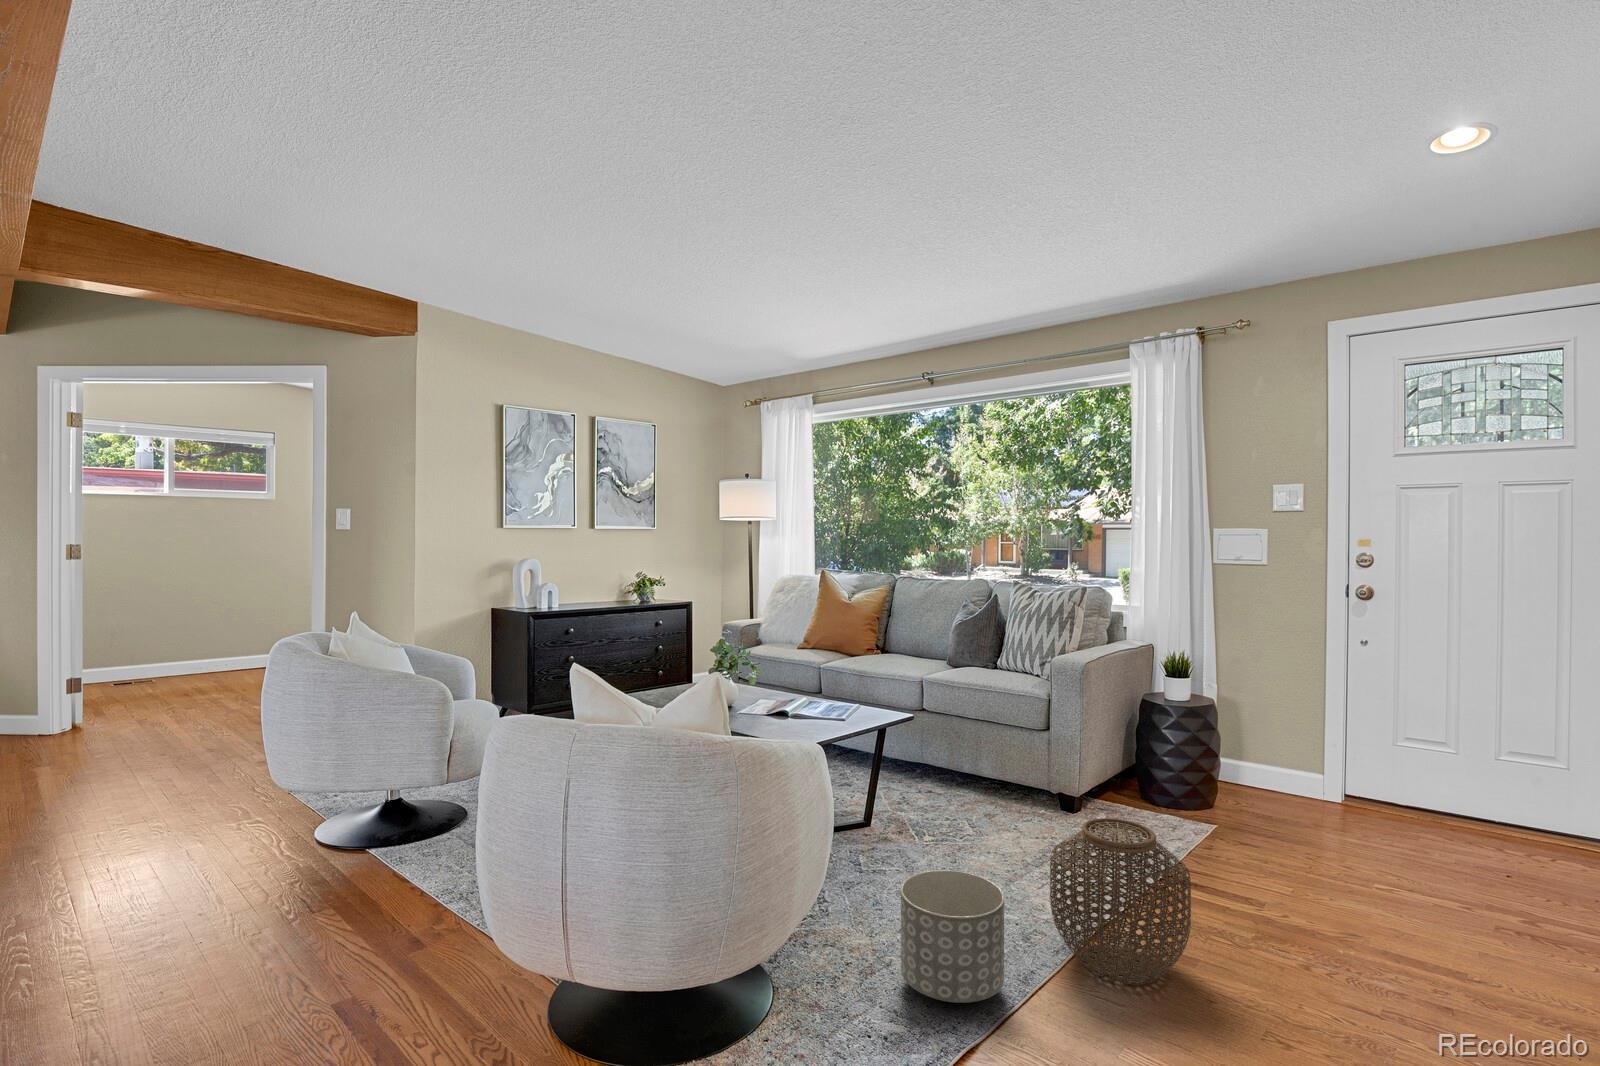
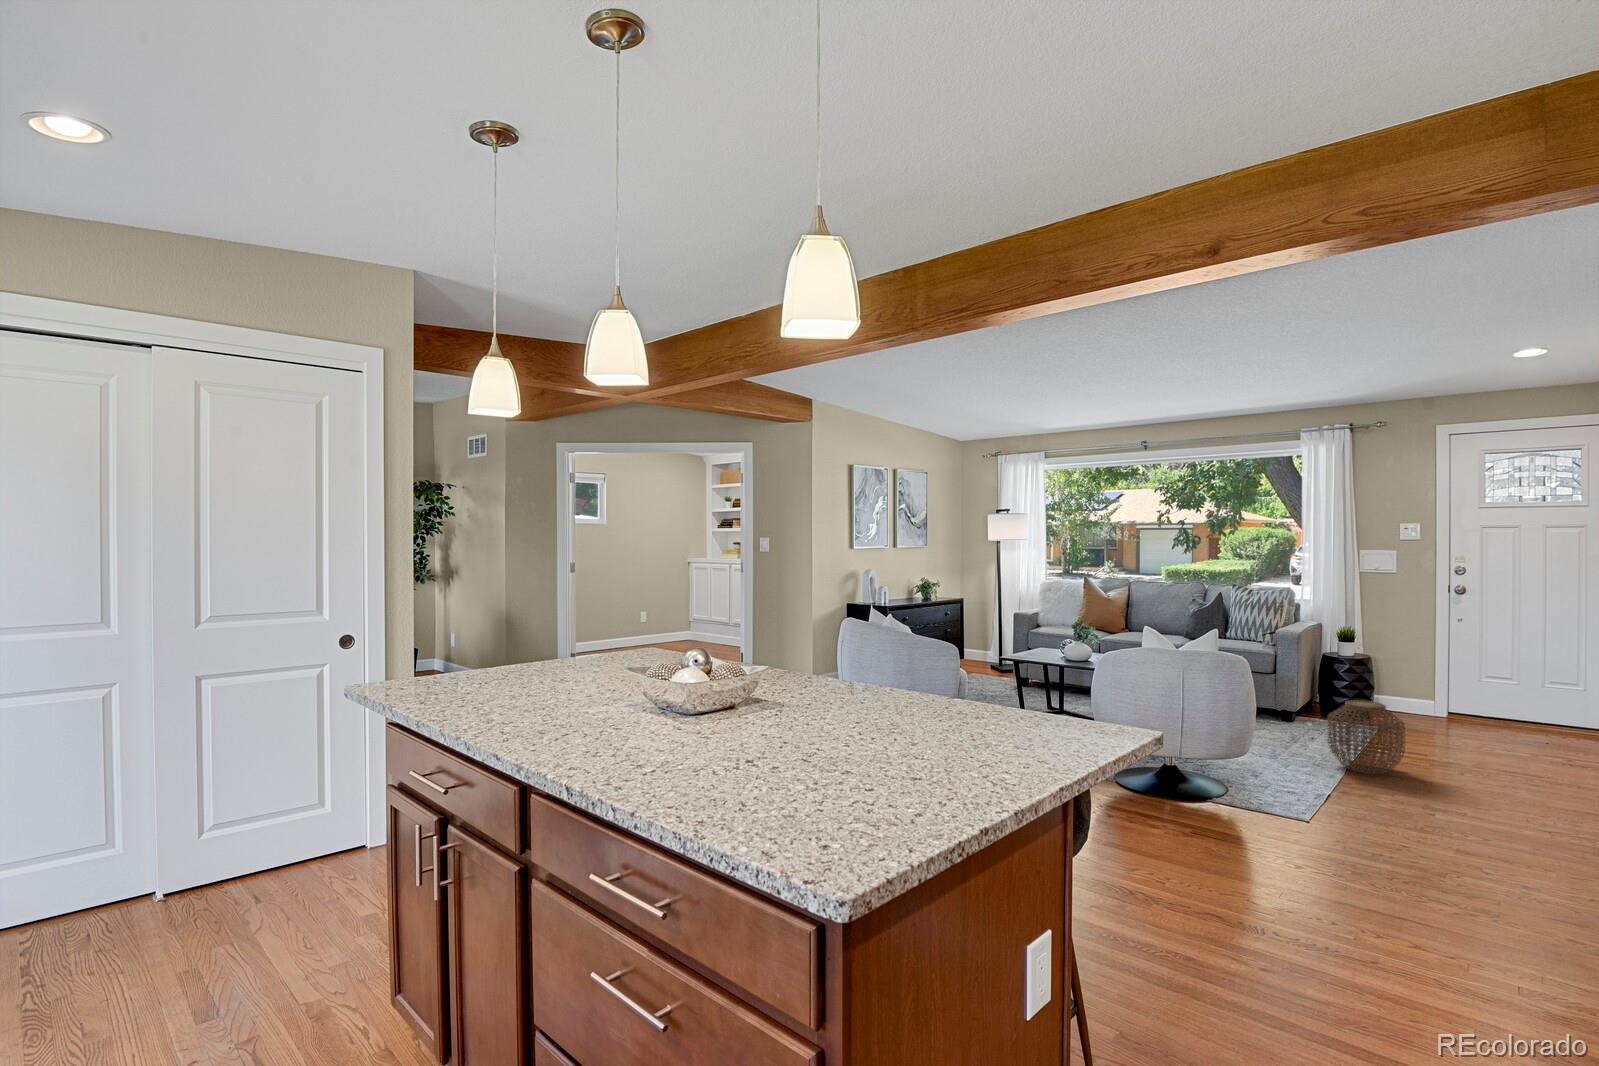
planter: present [901,870,1004,1003] -> none [1264,724,1321,779]

